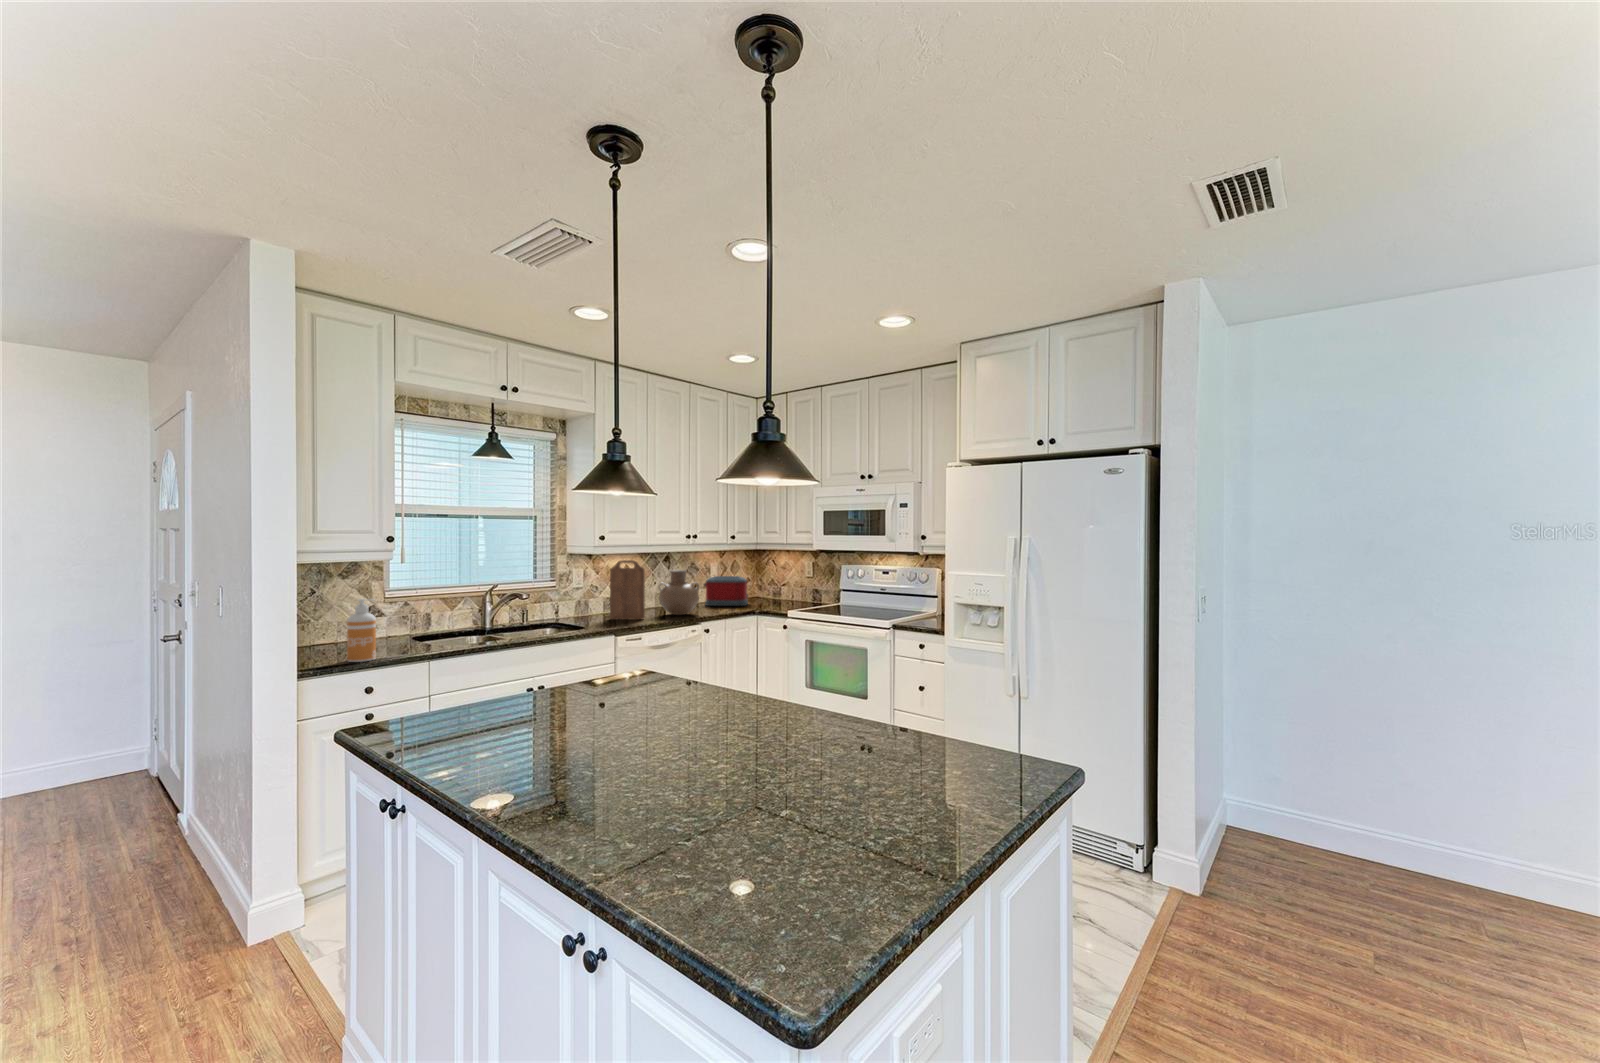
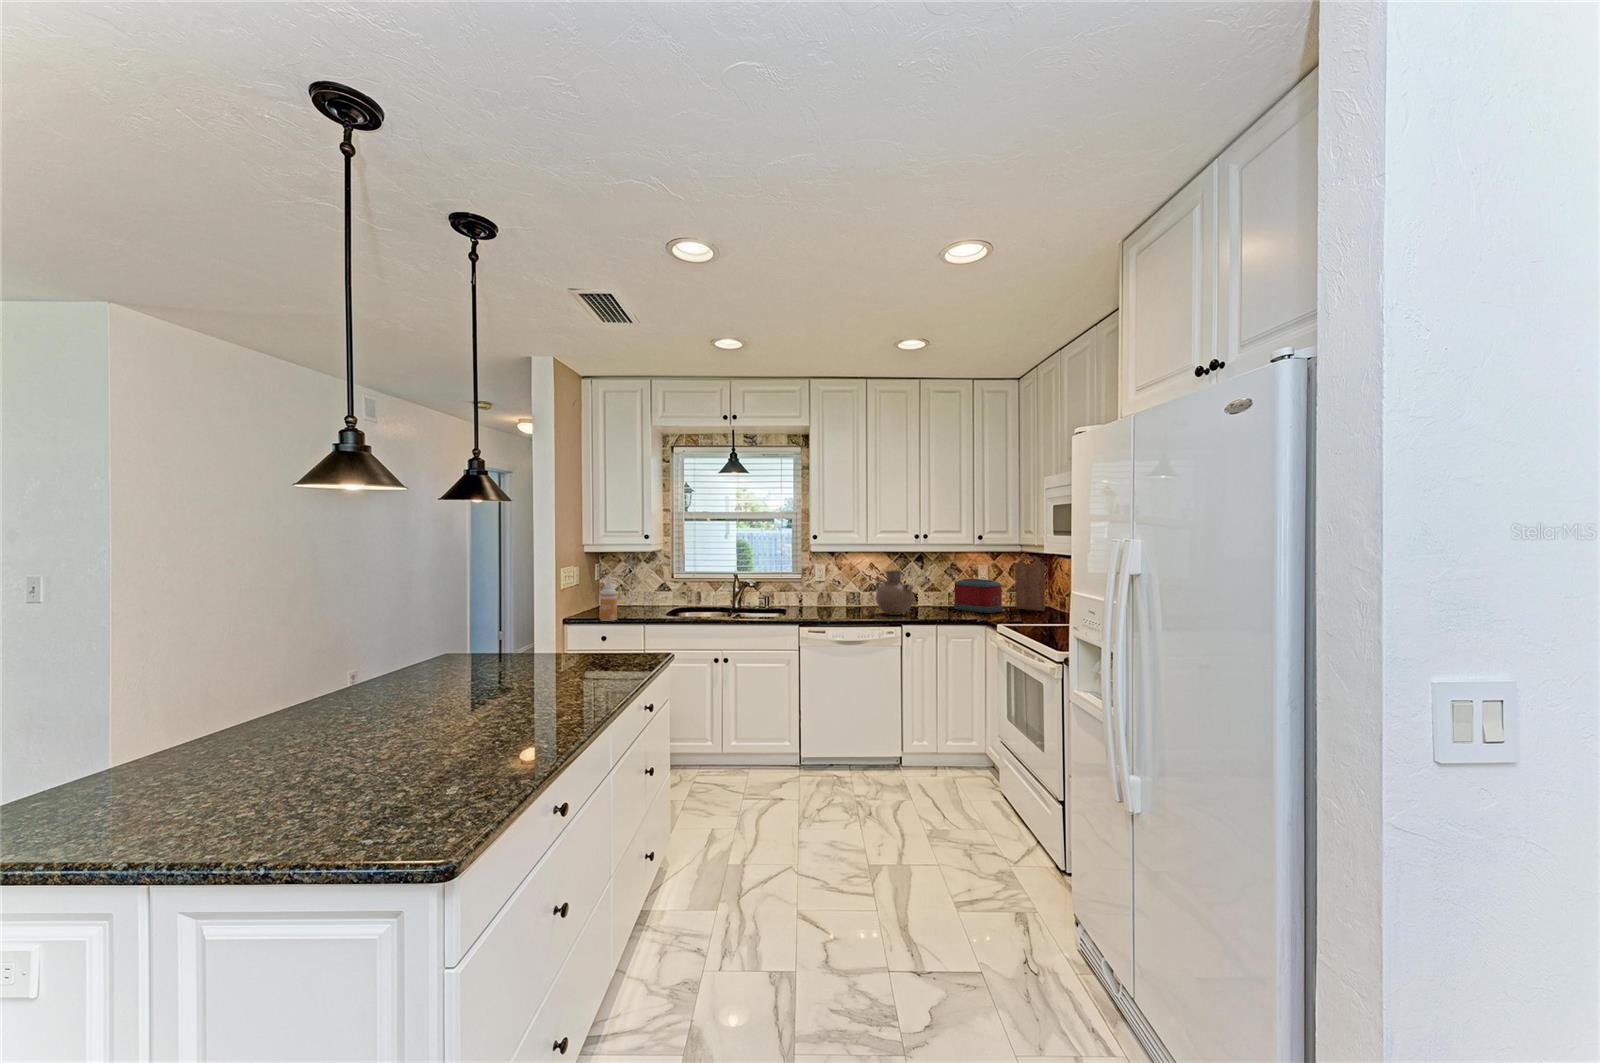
cutting board: present [610,560,645,619] -> present [1015,556,1045,611]

